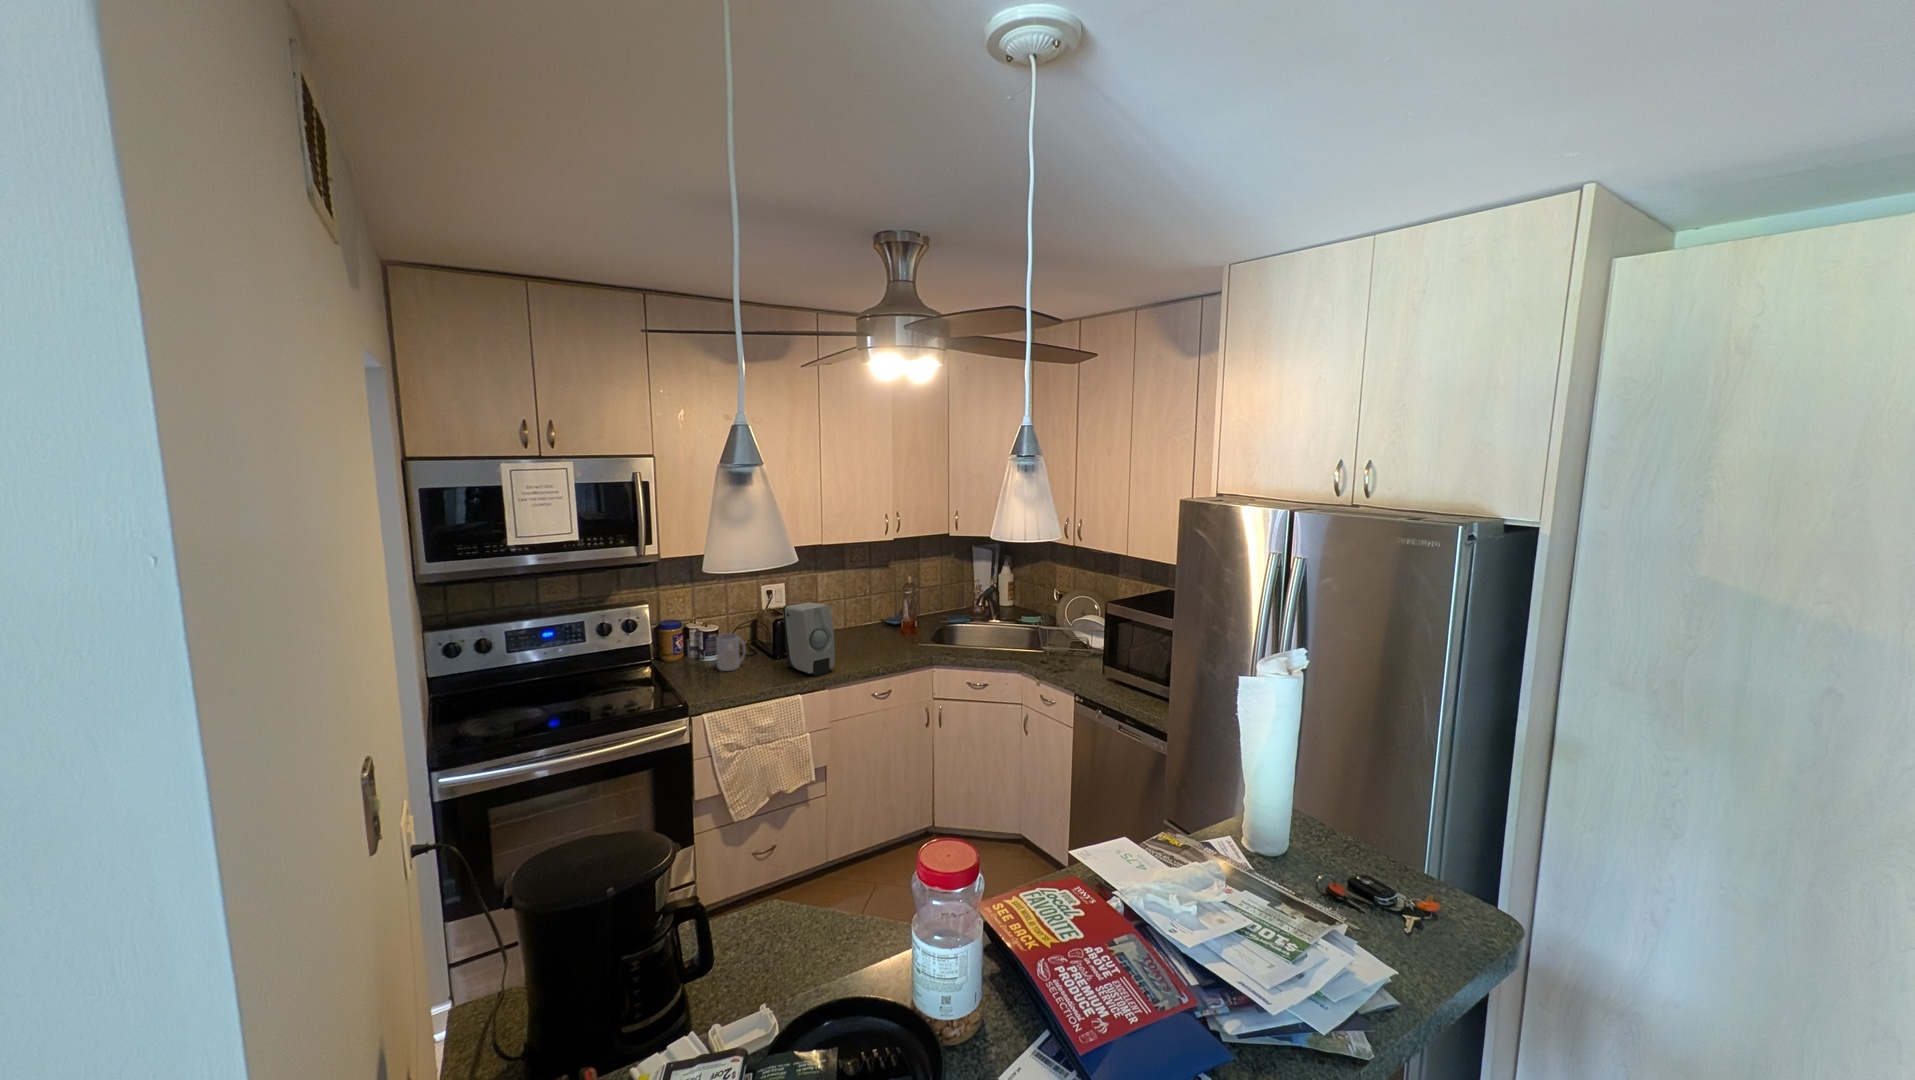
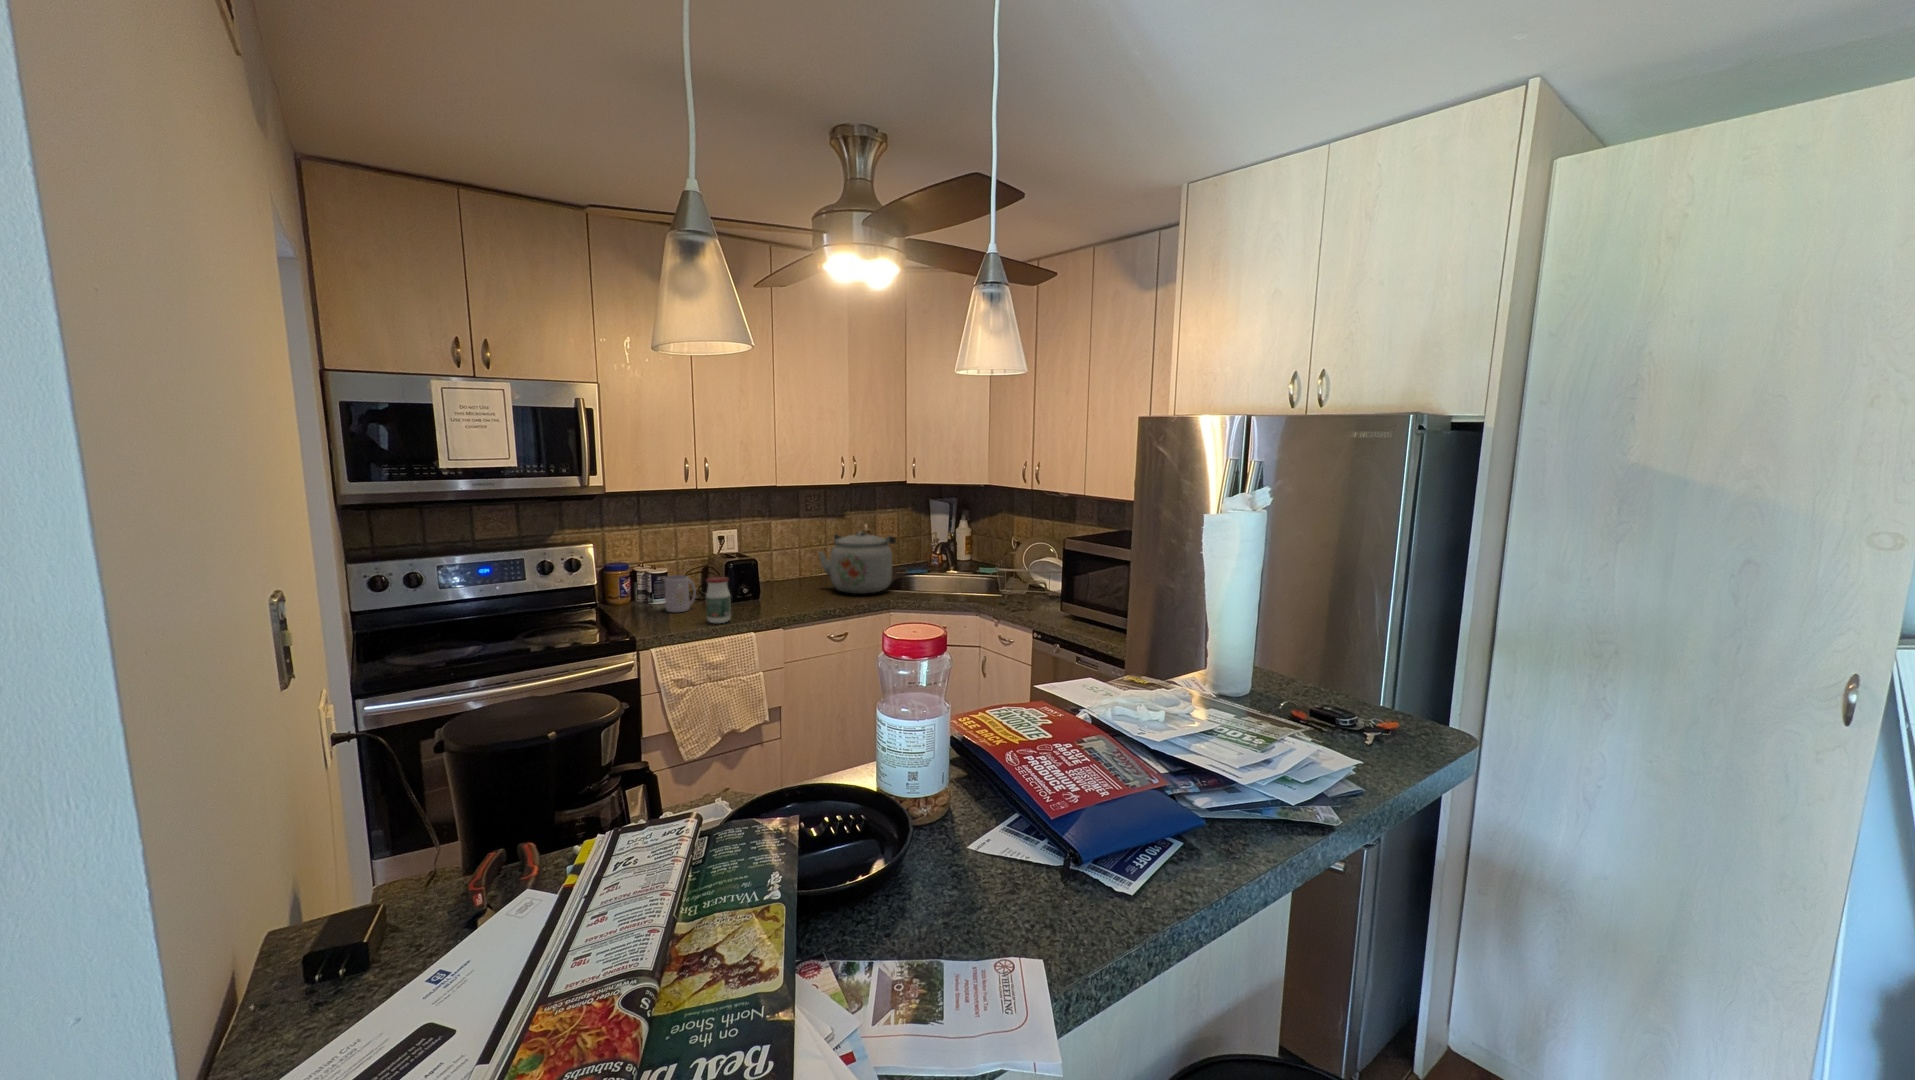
kettle: none [863,585,939,648] -> present [819,531,896,594]
soap dispenser: present [783,602,835,676] -> none [735,543,789,615]
jar: none [755,640,779,687] -> present [706,577,731,623]

